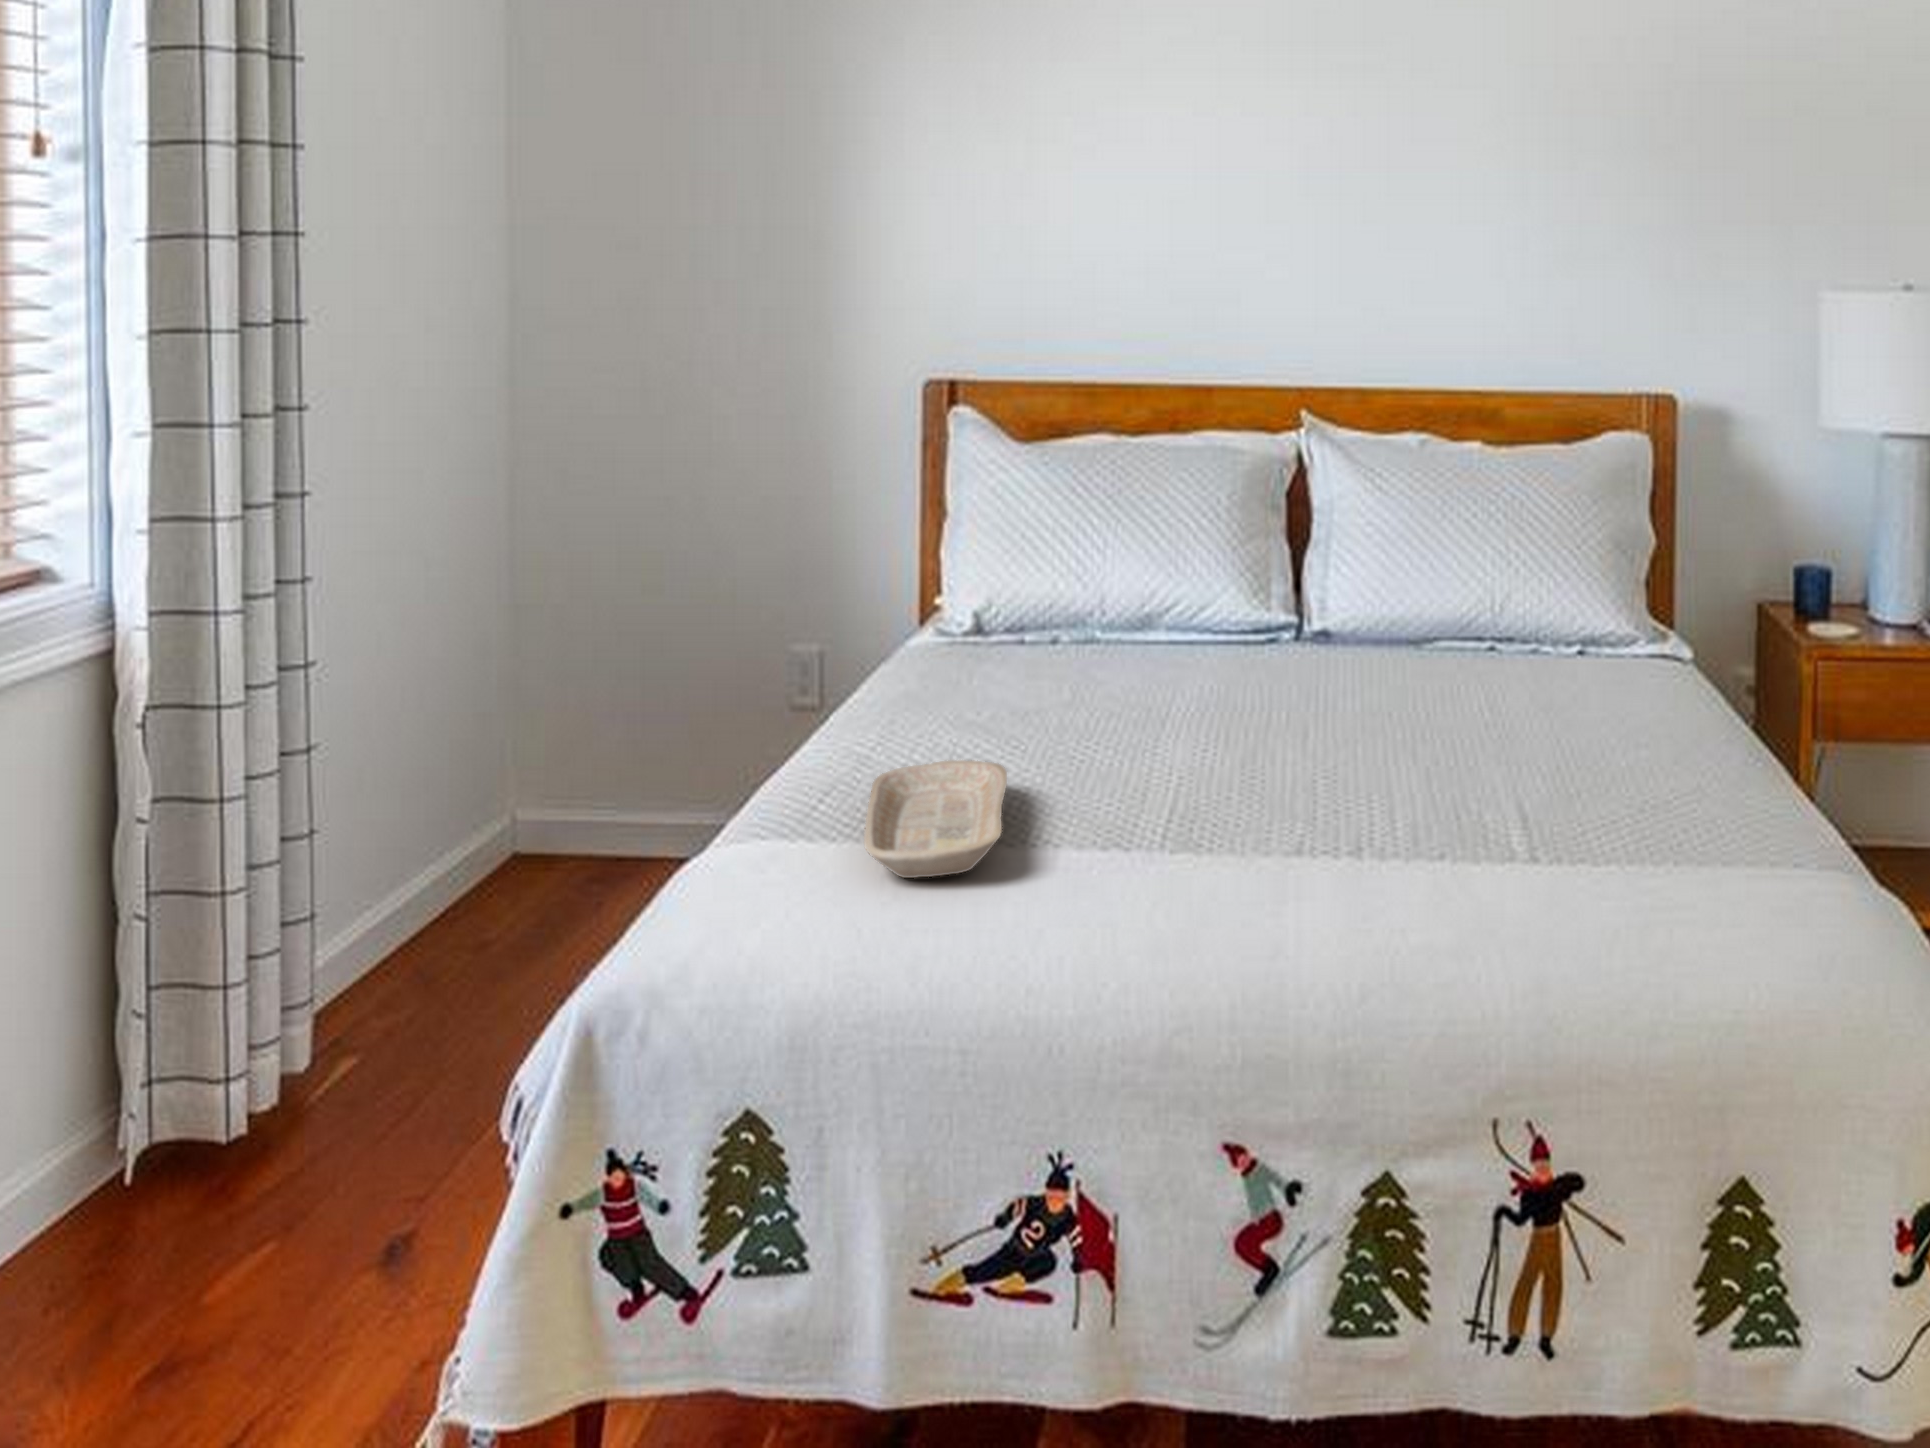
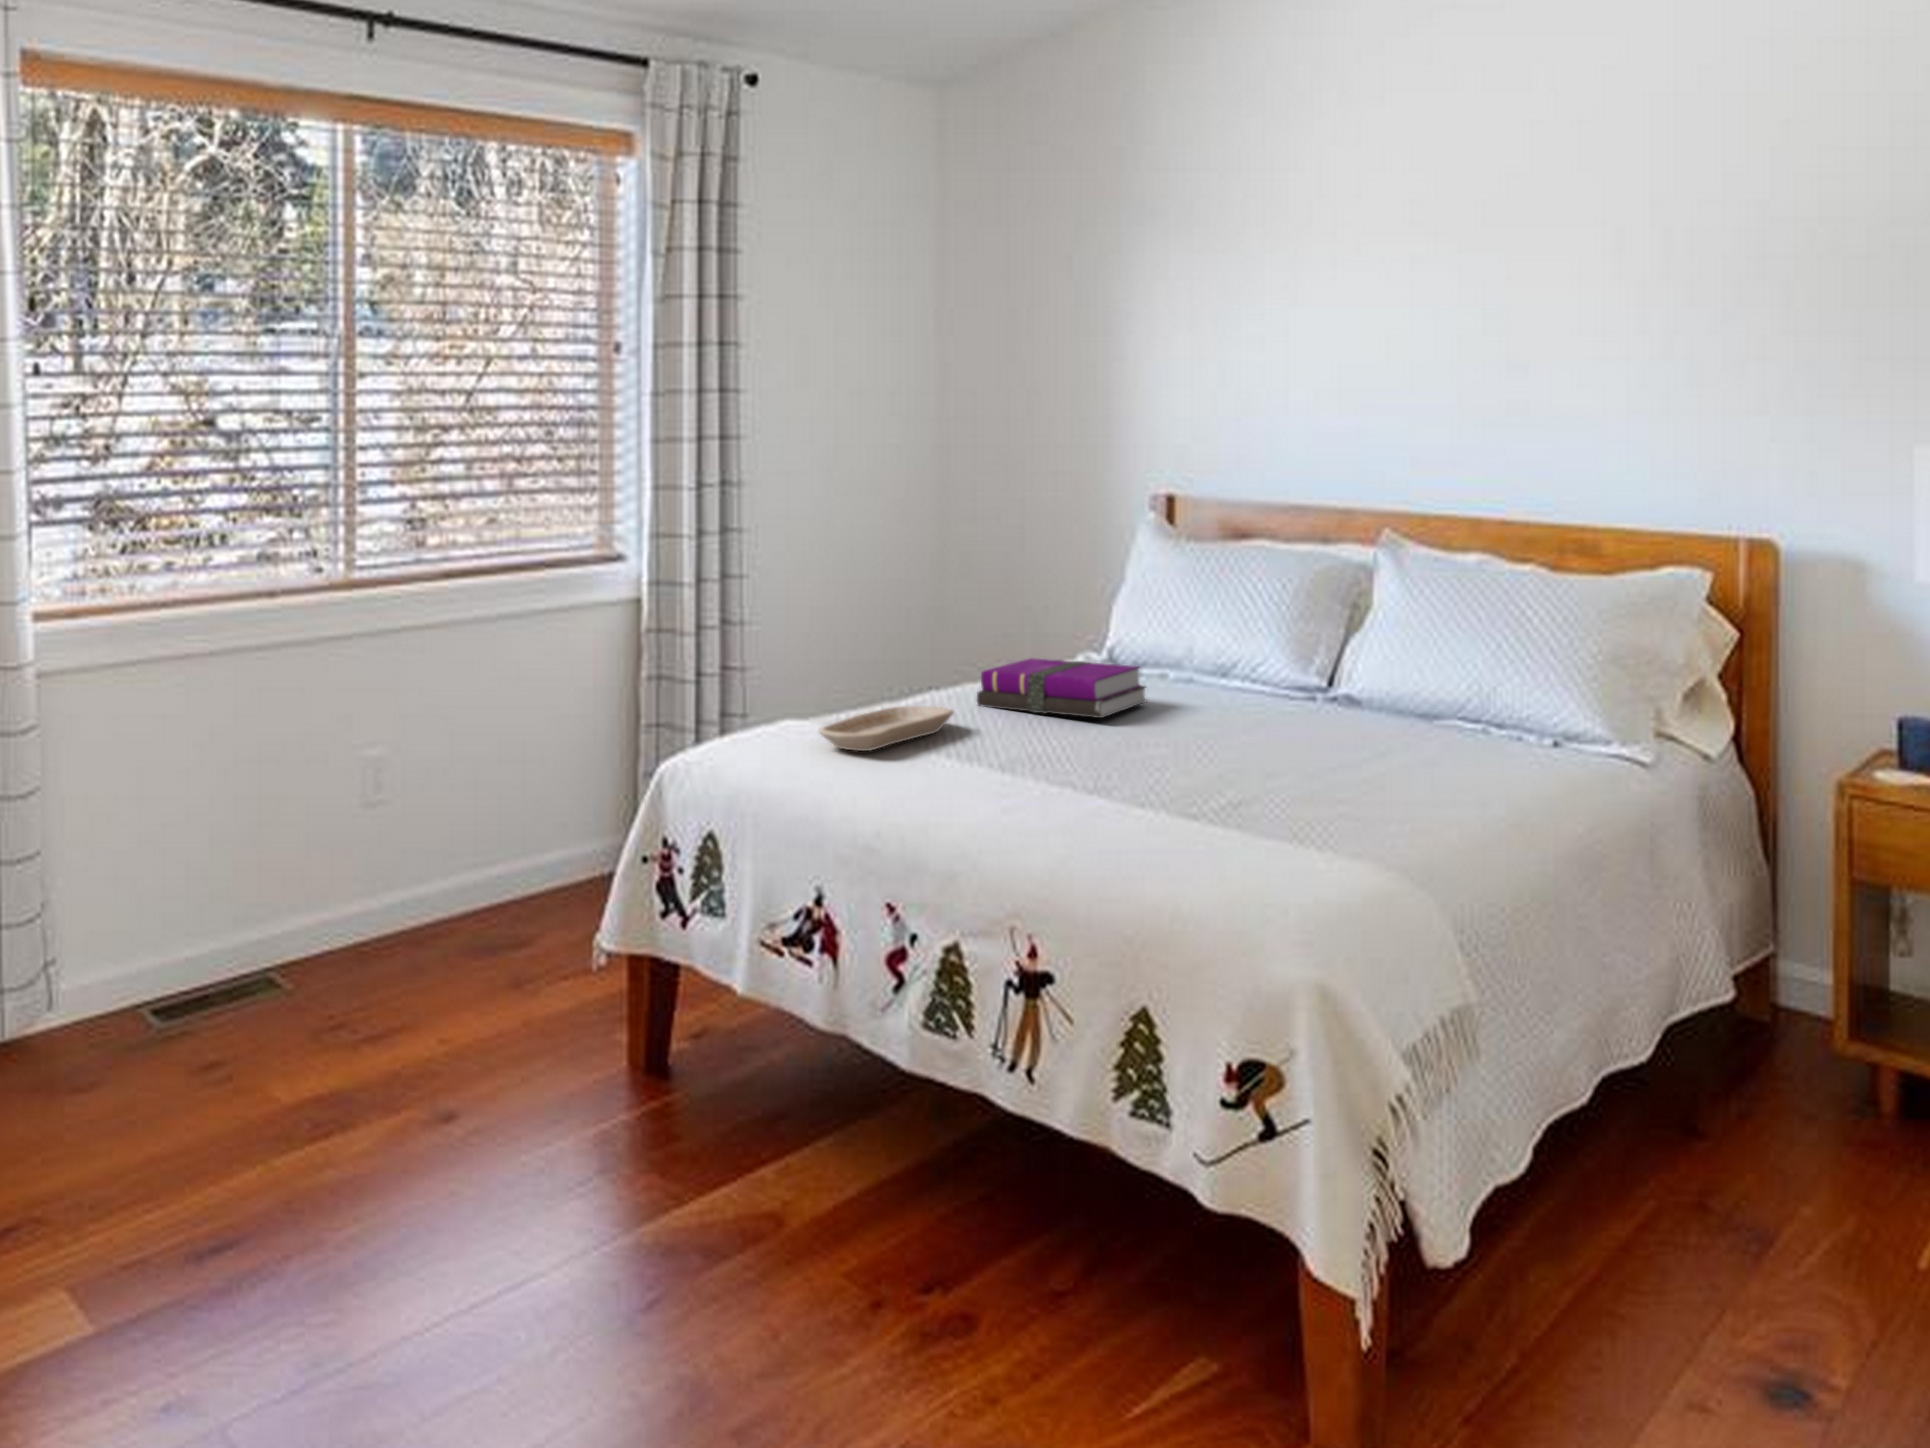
notebook: none [934,634,1158,742] -> present [977,658,1146,718]

